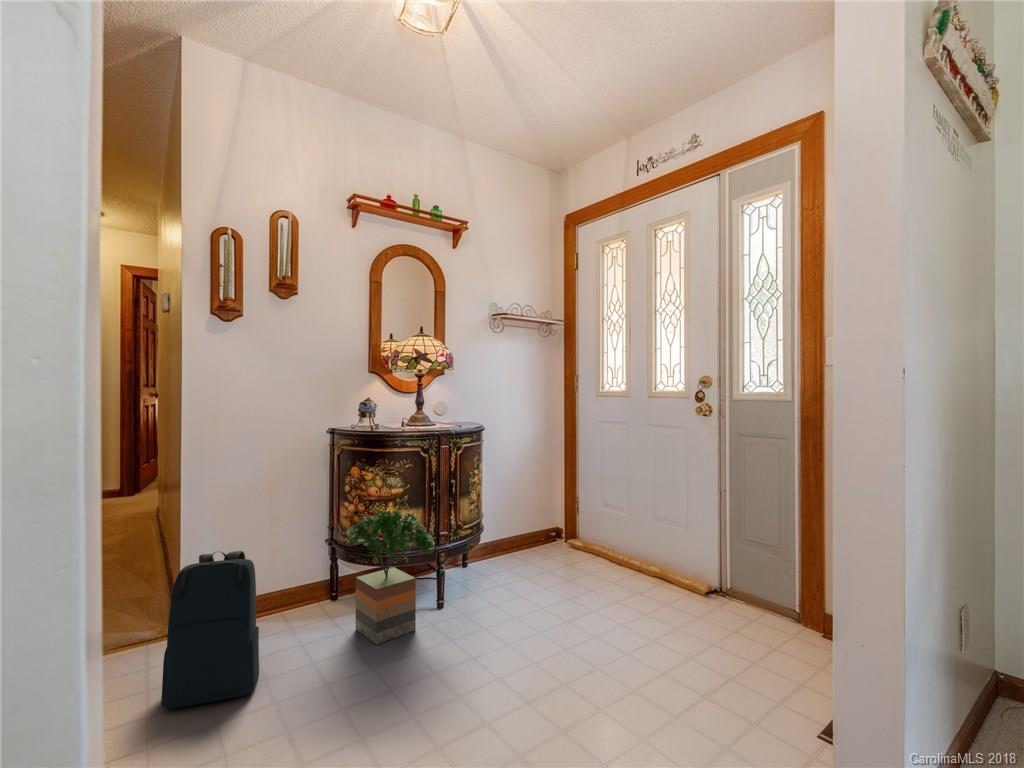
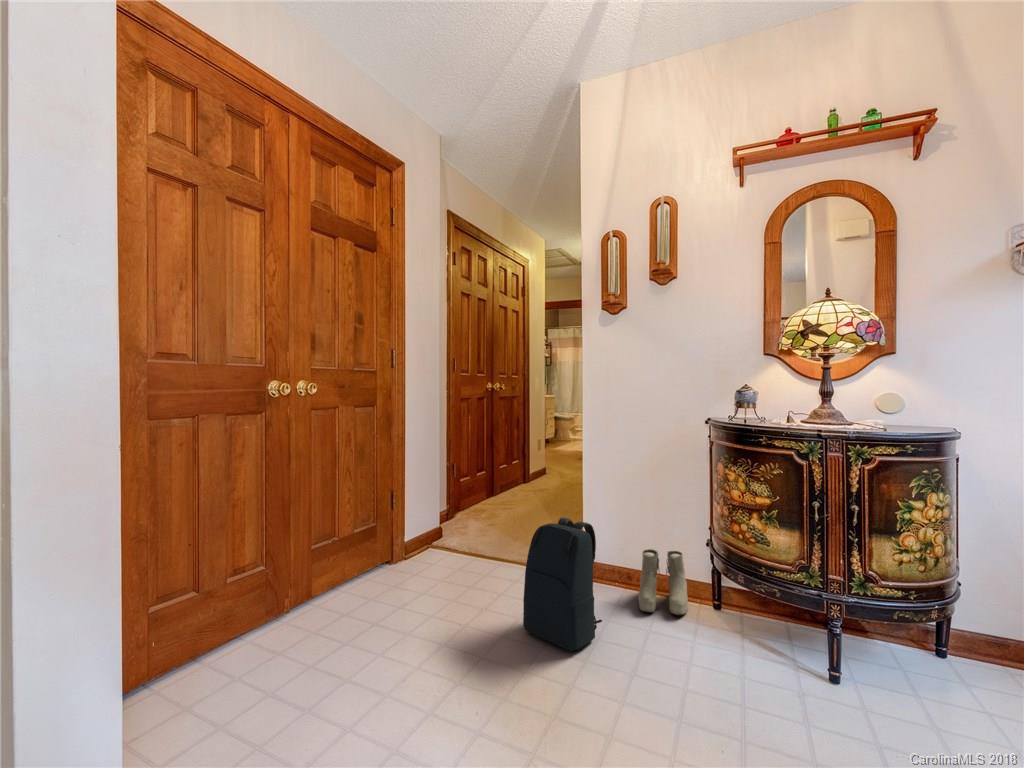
potted tree: present [346,510,435,645] -> none [687,519,798,684]
boots: none [261,563,317,633] -> present [638,549,688,615]

